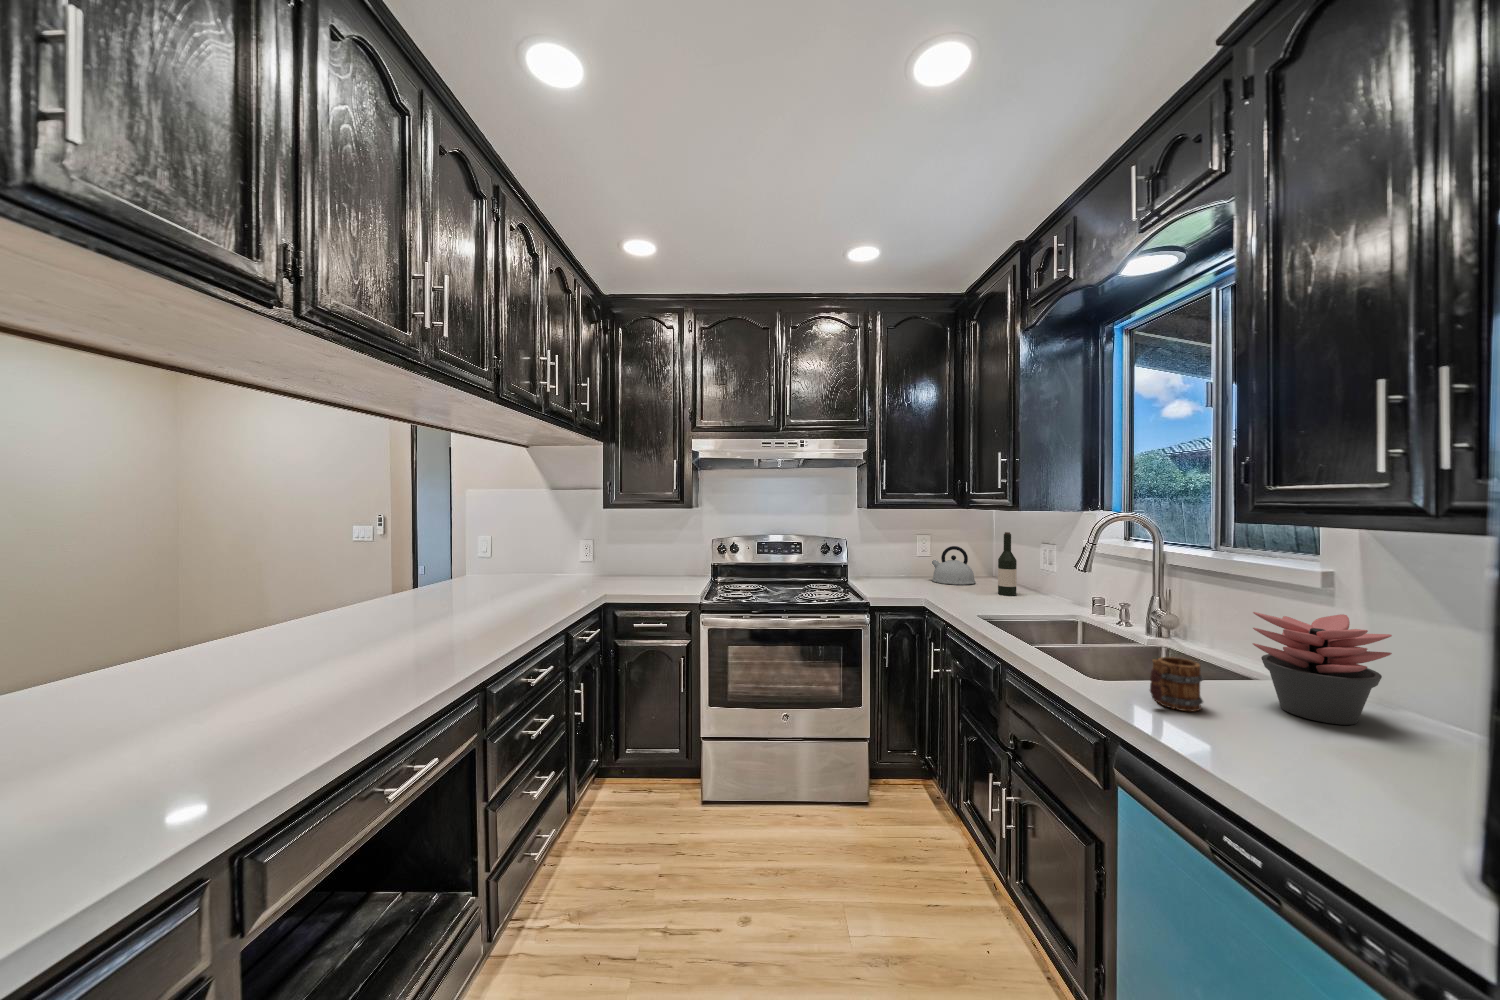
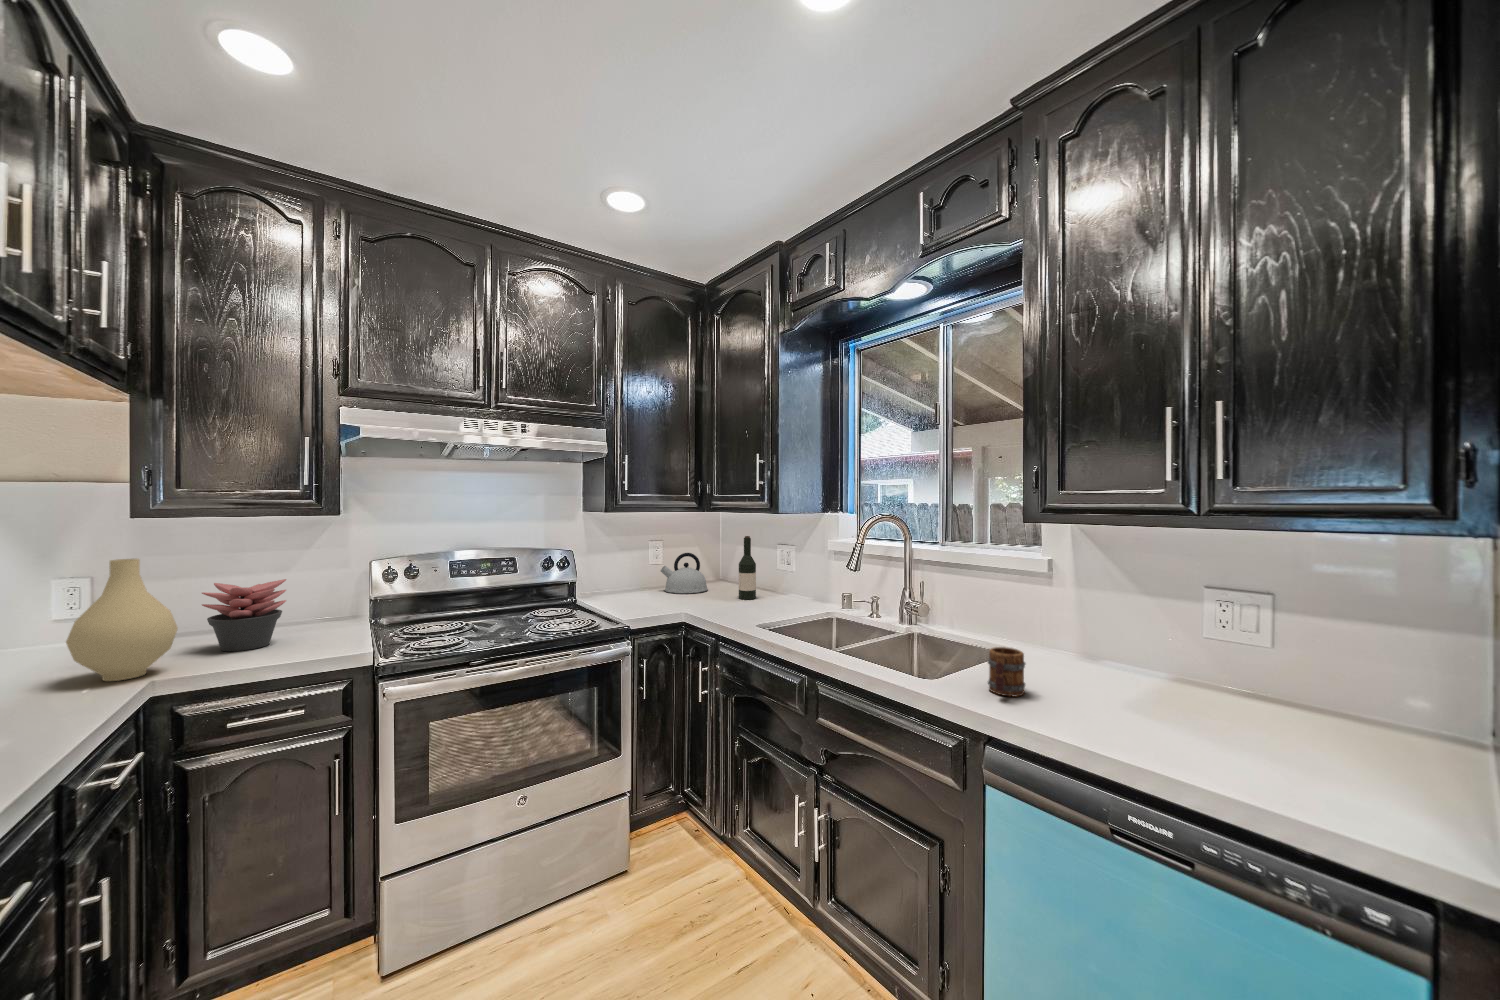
vase: none [566,528,607,592] -> present [66,559,178,681]
succulent plant: present [1253,612,1392,725] -> present [202,579,286,651]

